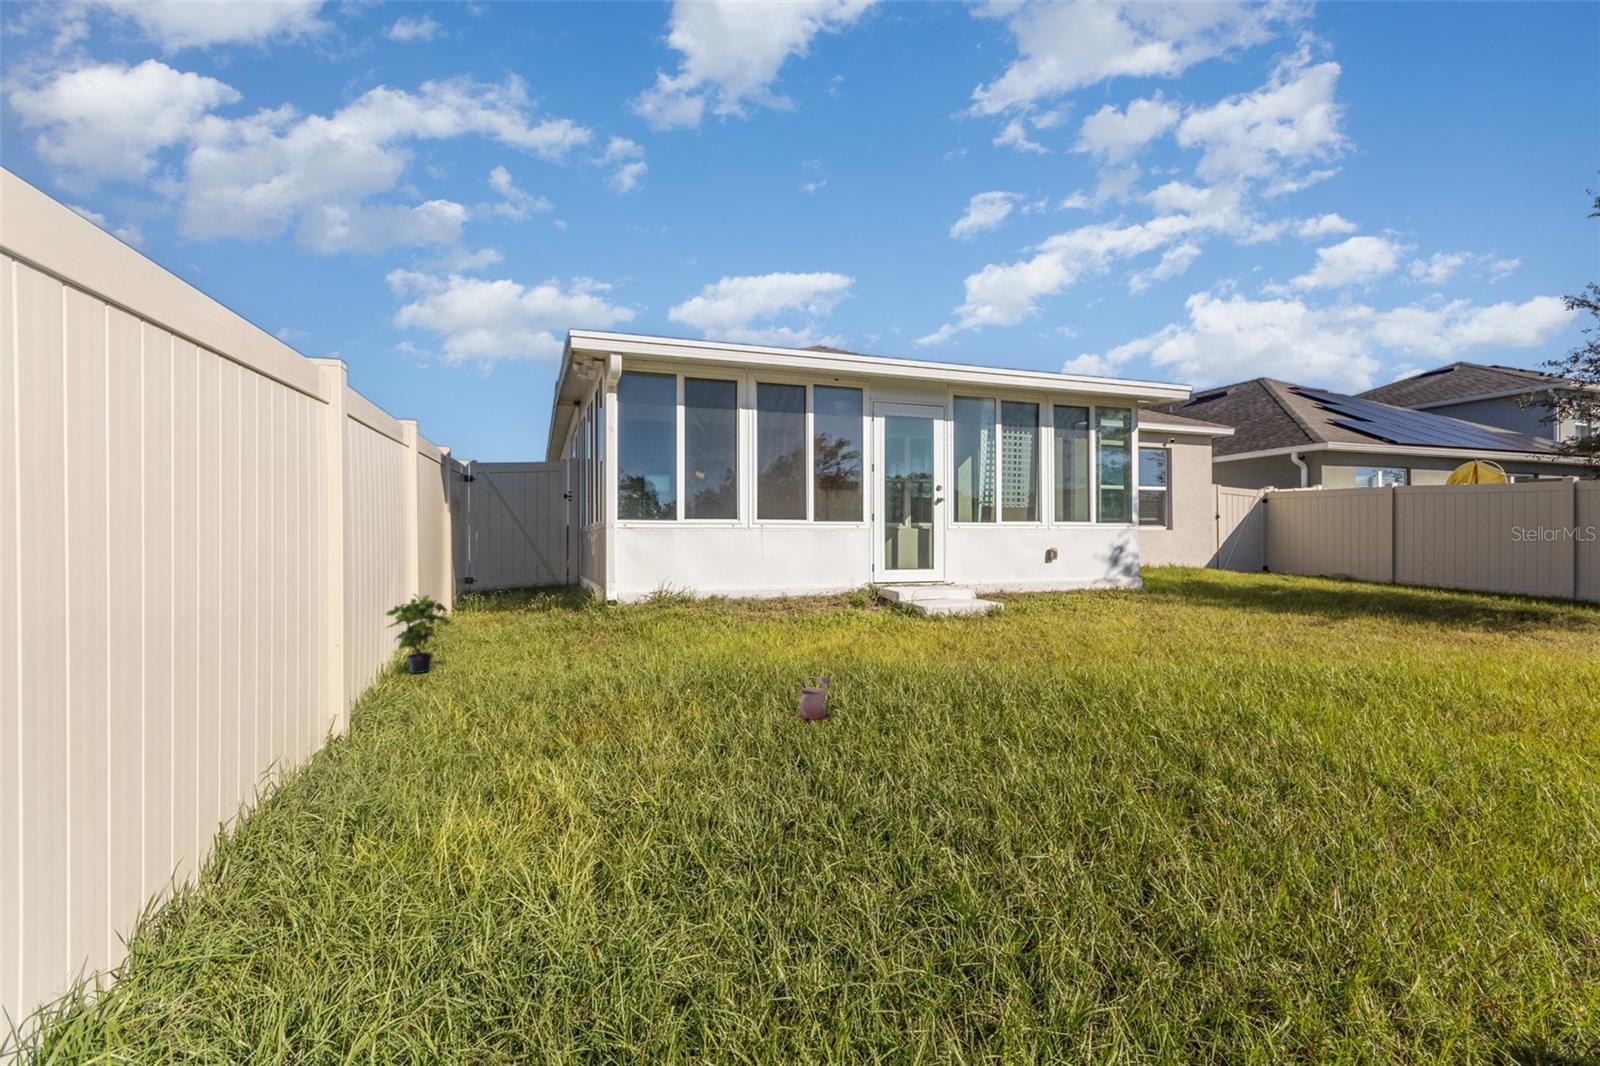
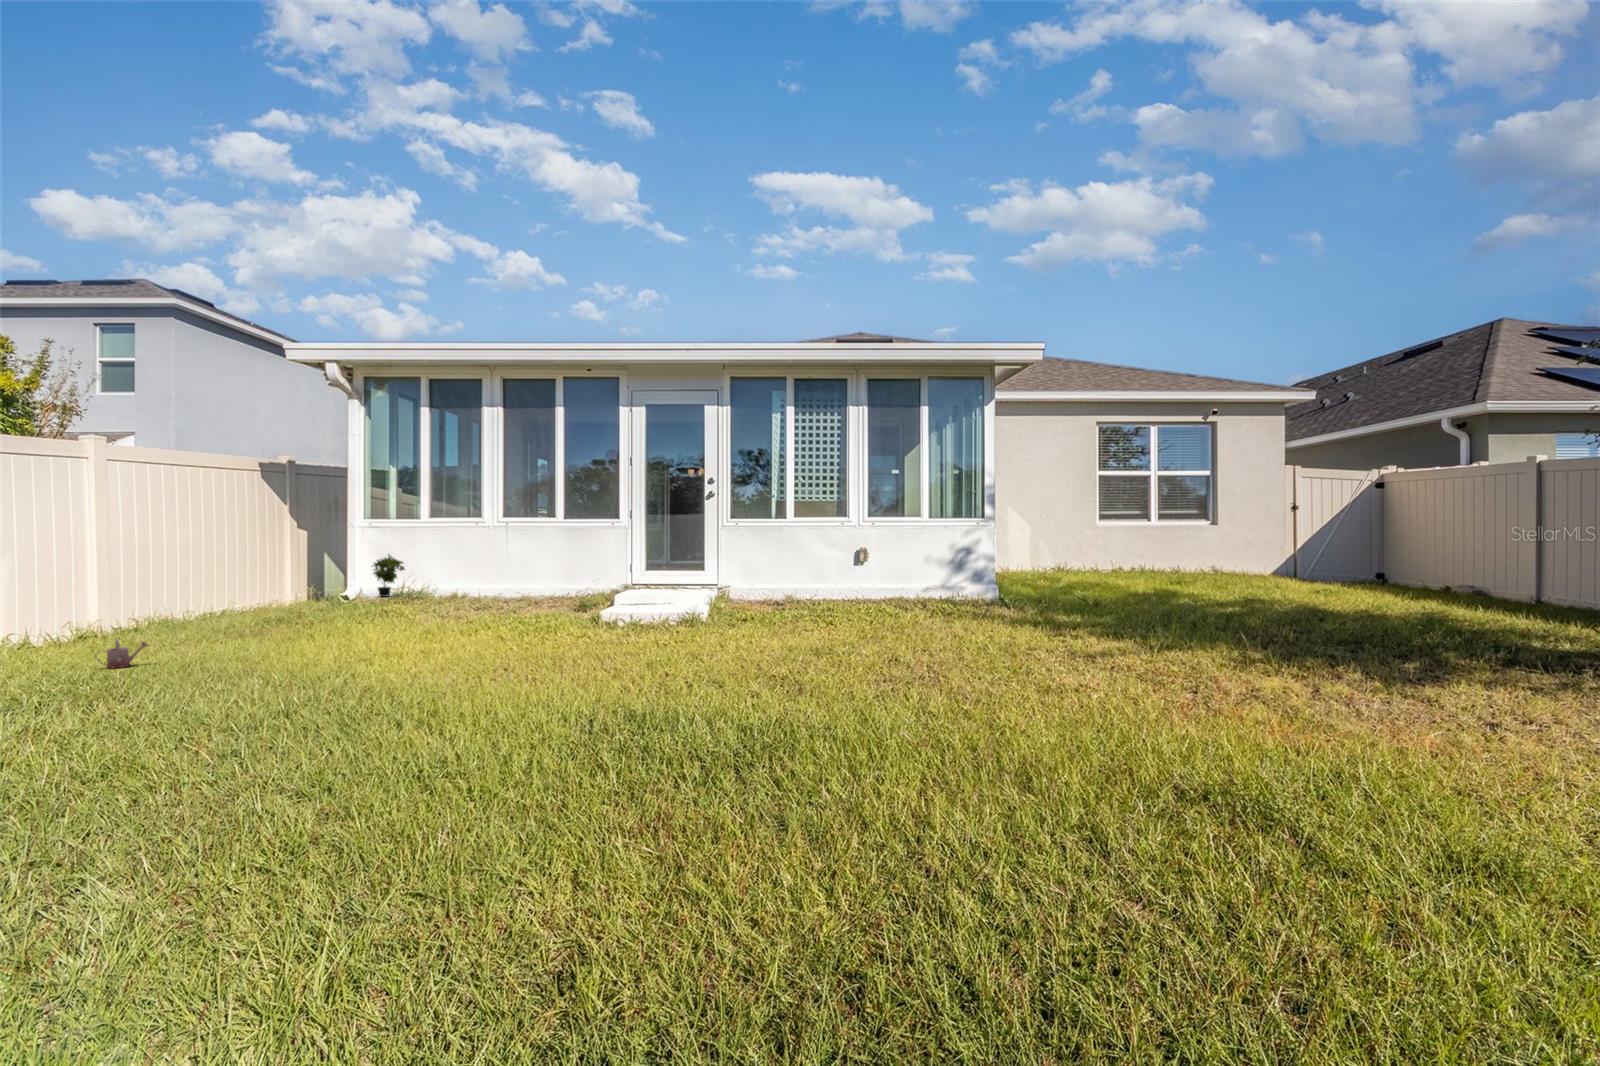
potted plant: present [386,594,450,673] -> present [373,555,405,597]

